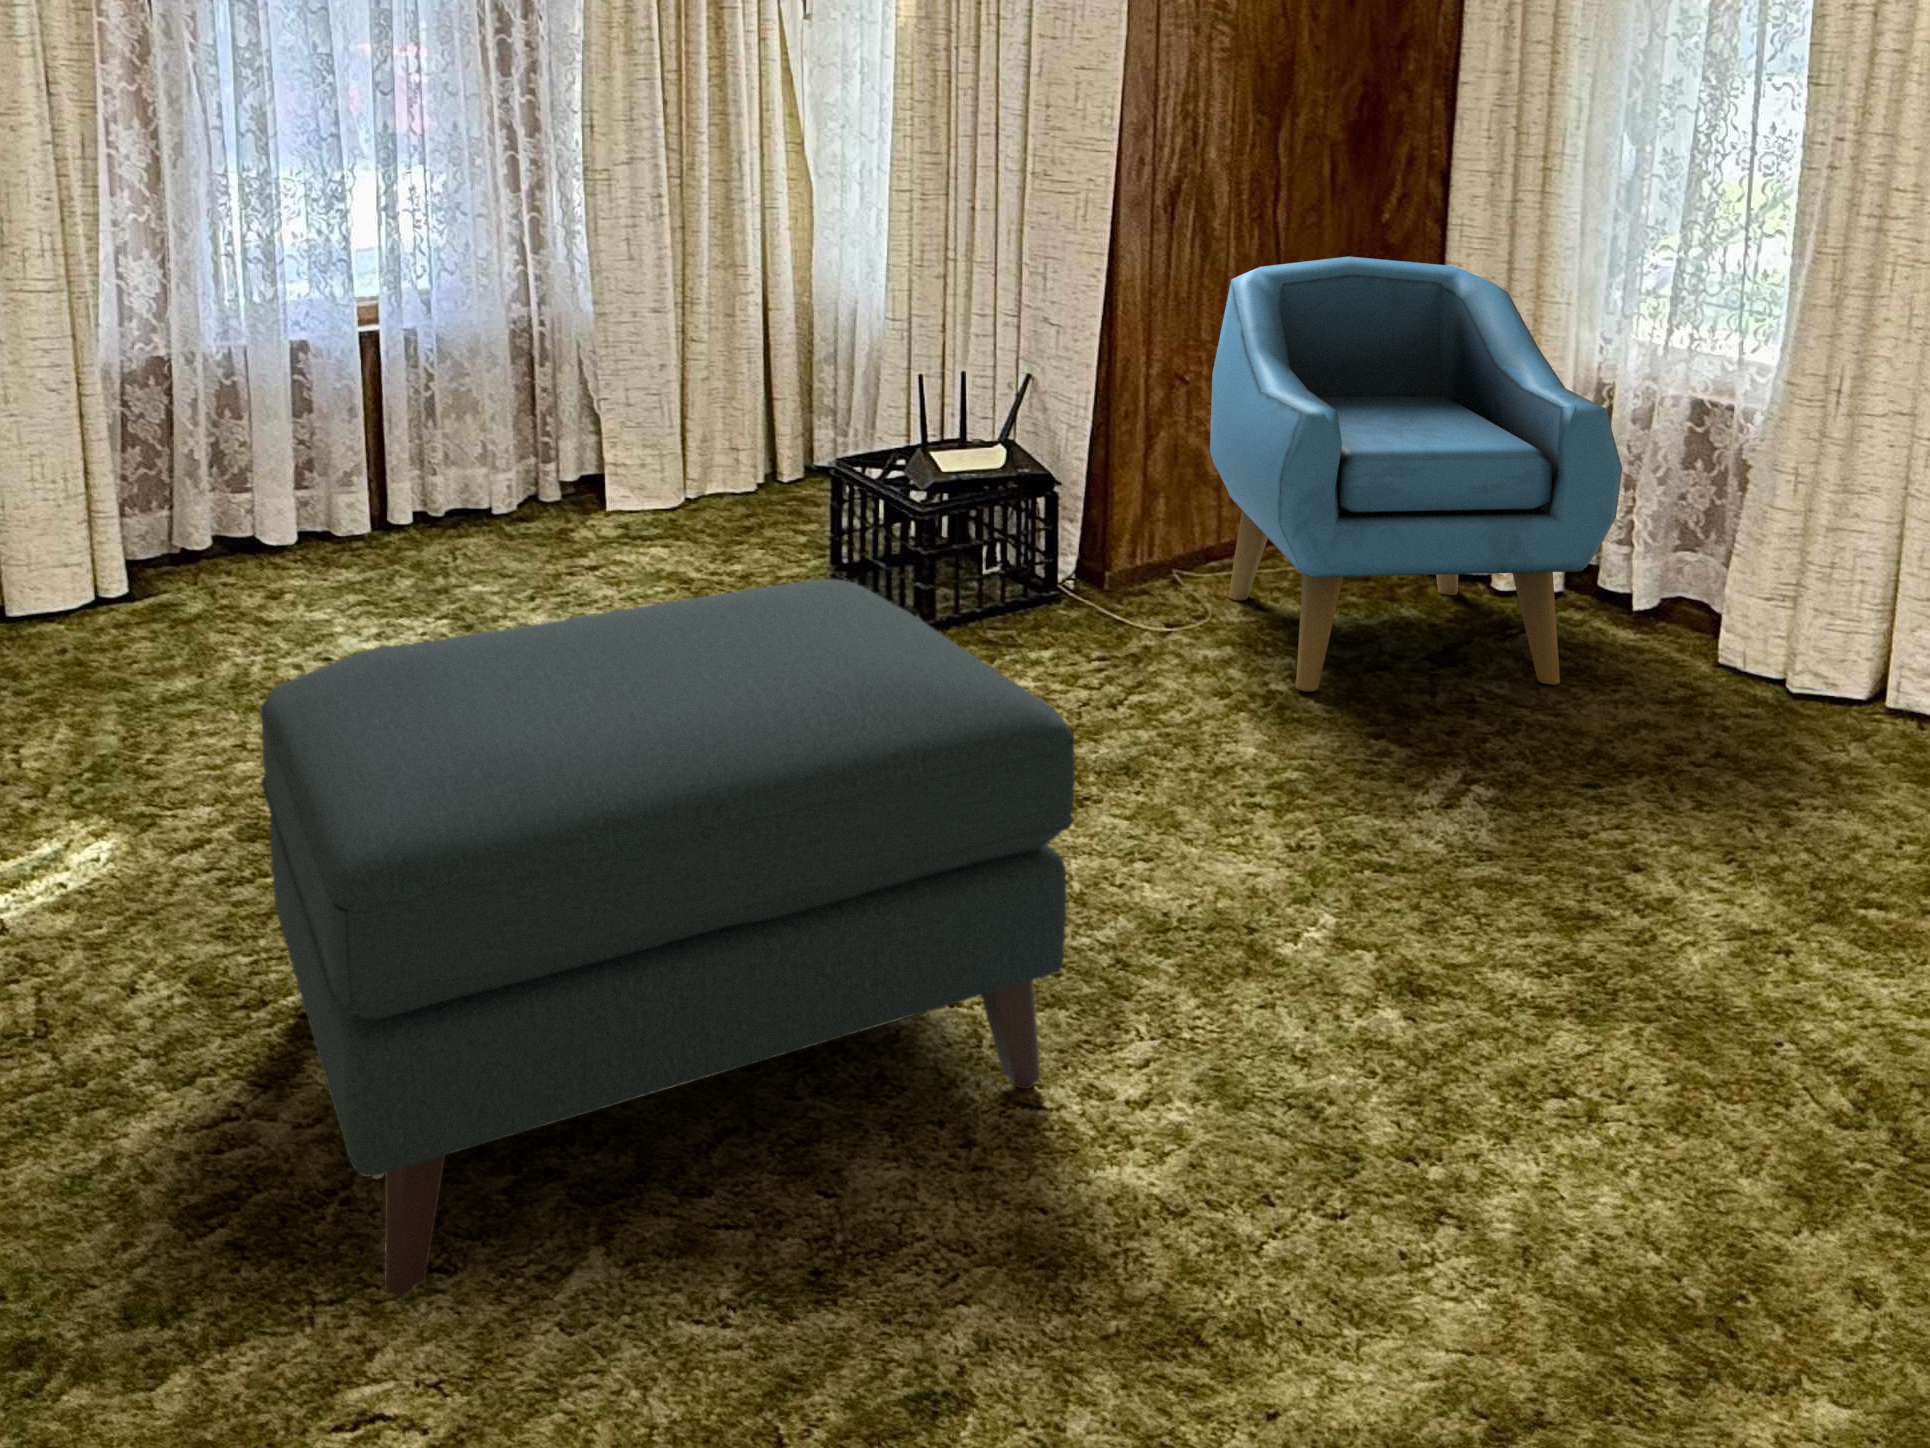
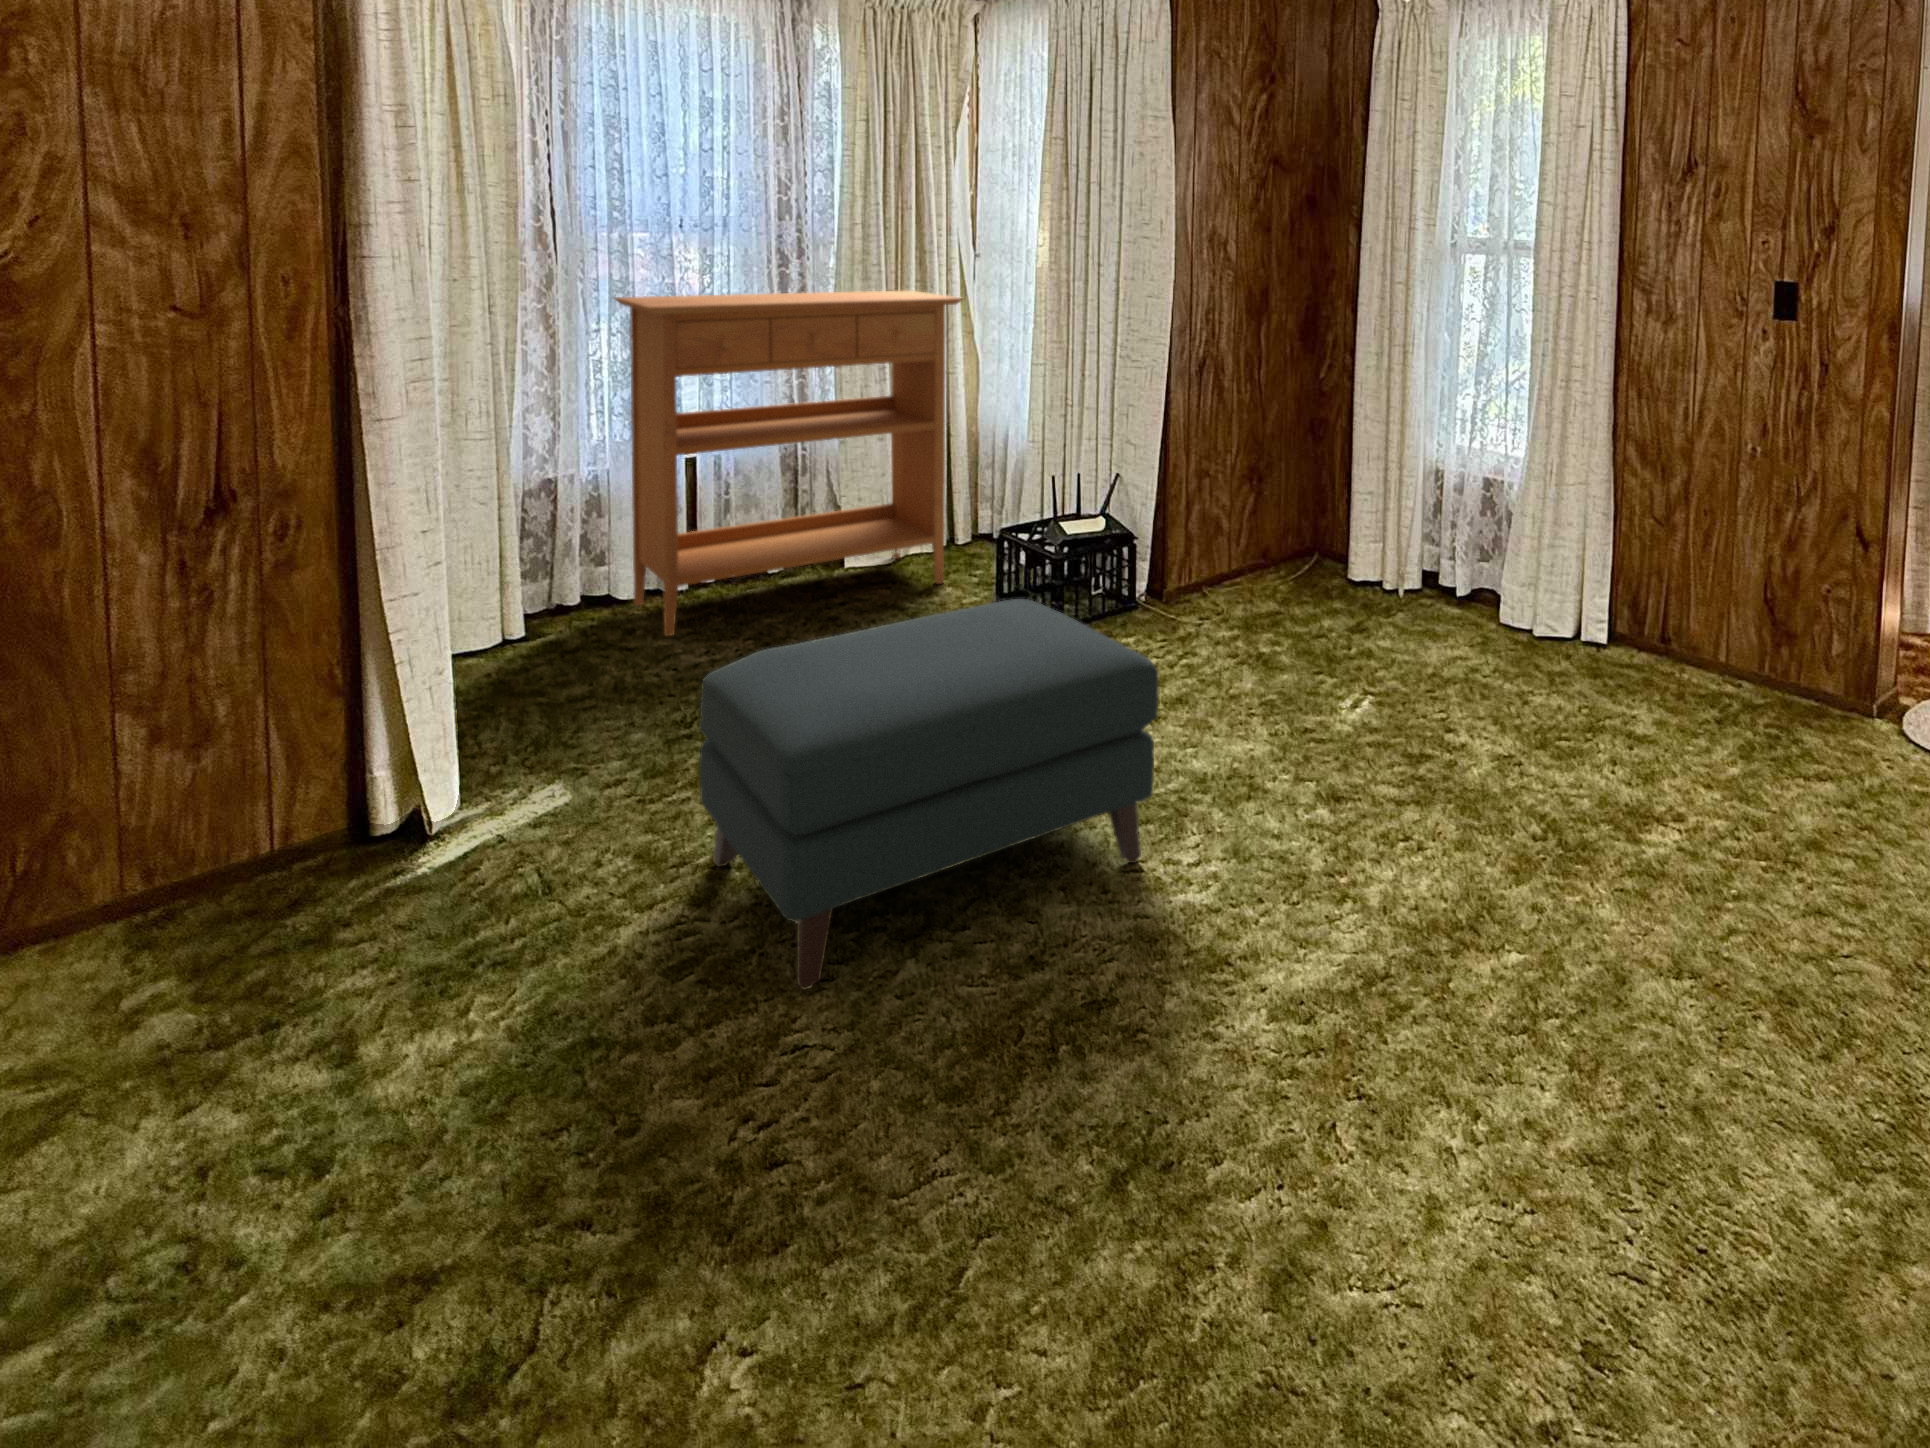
console table: none [242,71,778,603] -> present [615,290,963,636]
armchair: present [1210,257,1622,691] -> none [1226,403,1447,653]

